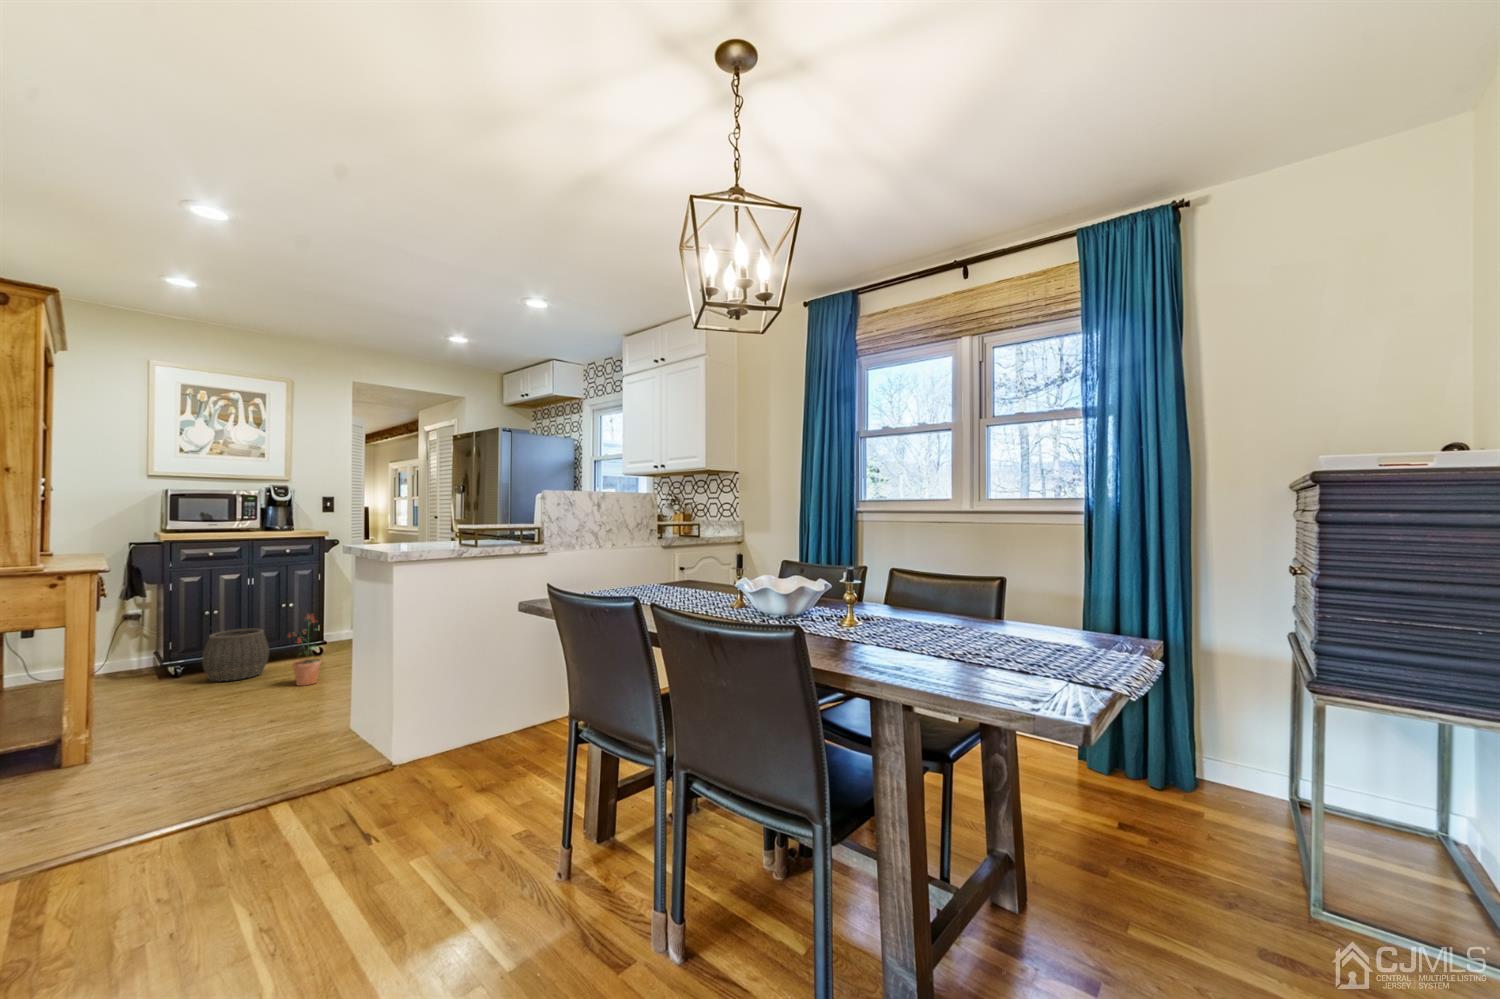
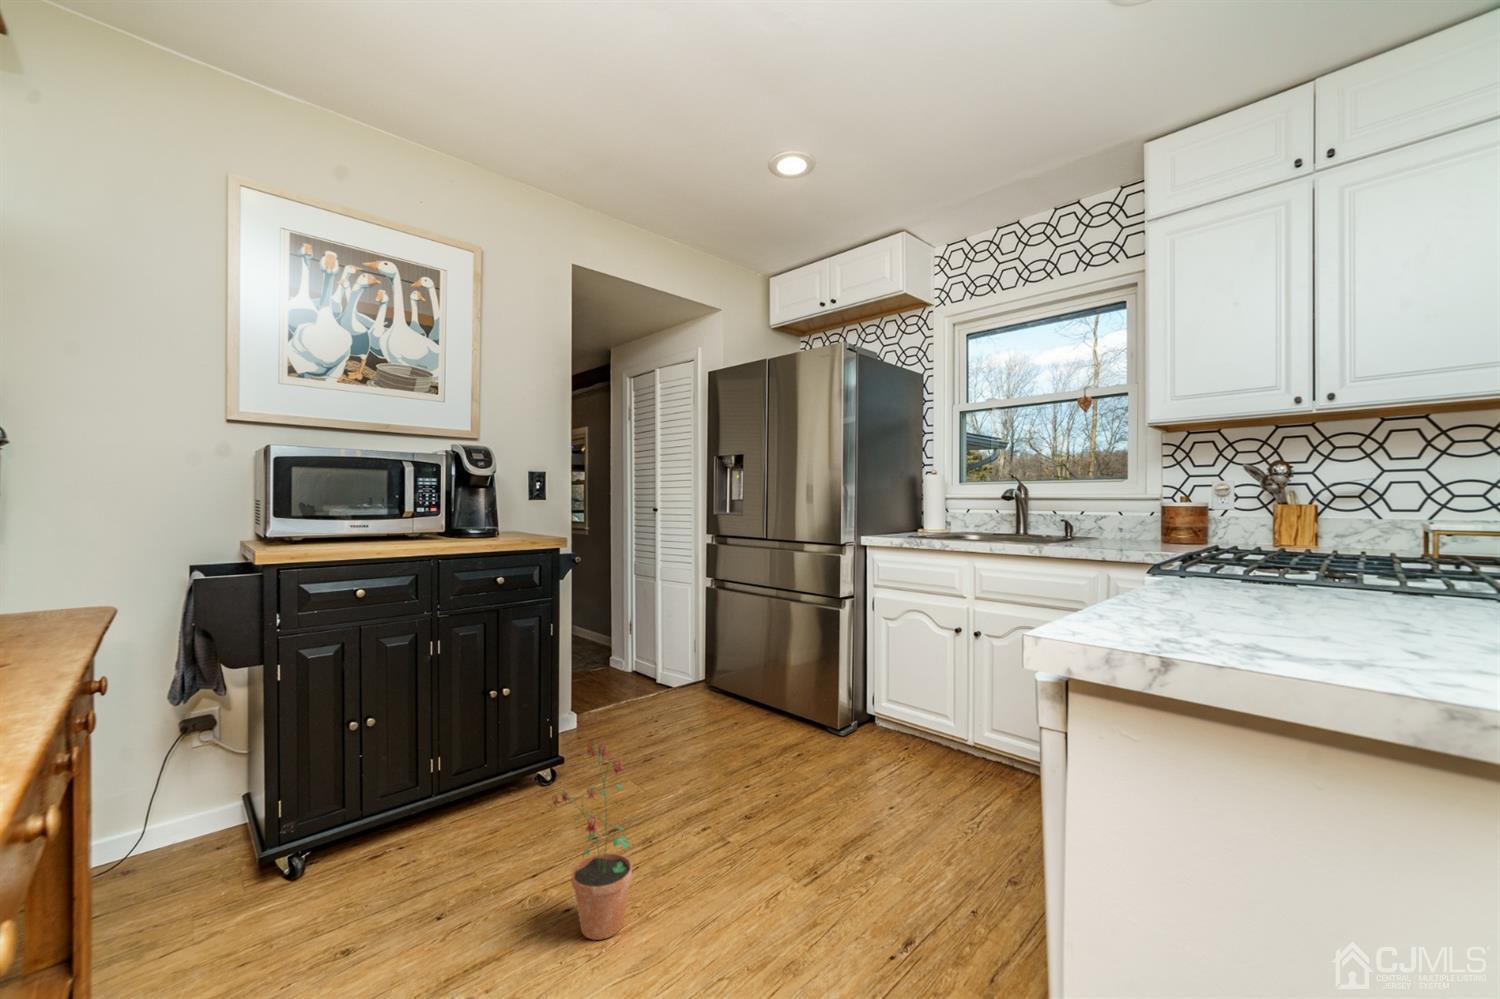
woven basket: present [203,629,269,681] -> none [352,758,489,910]

